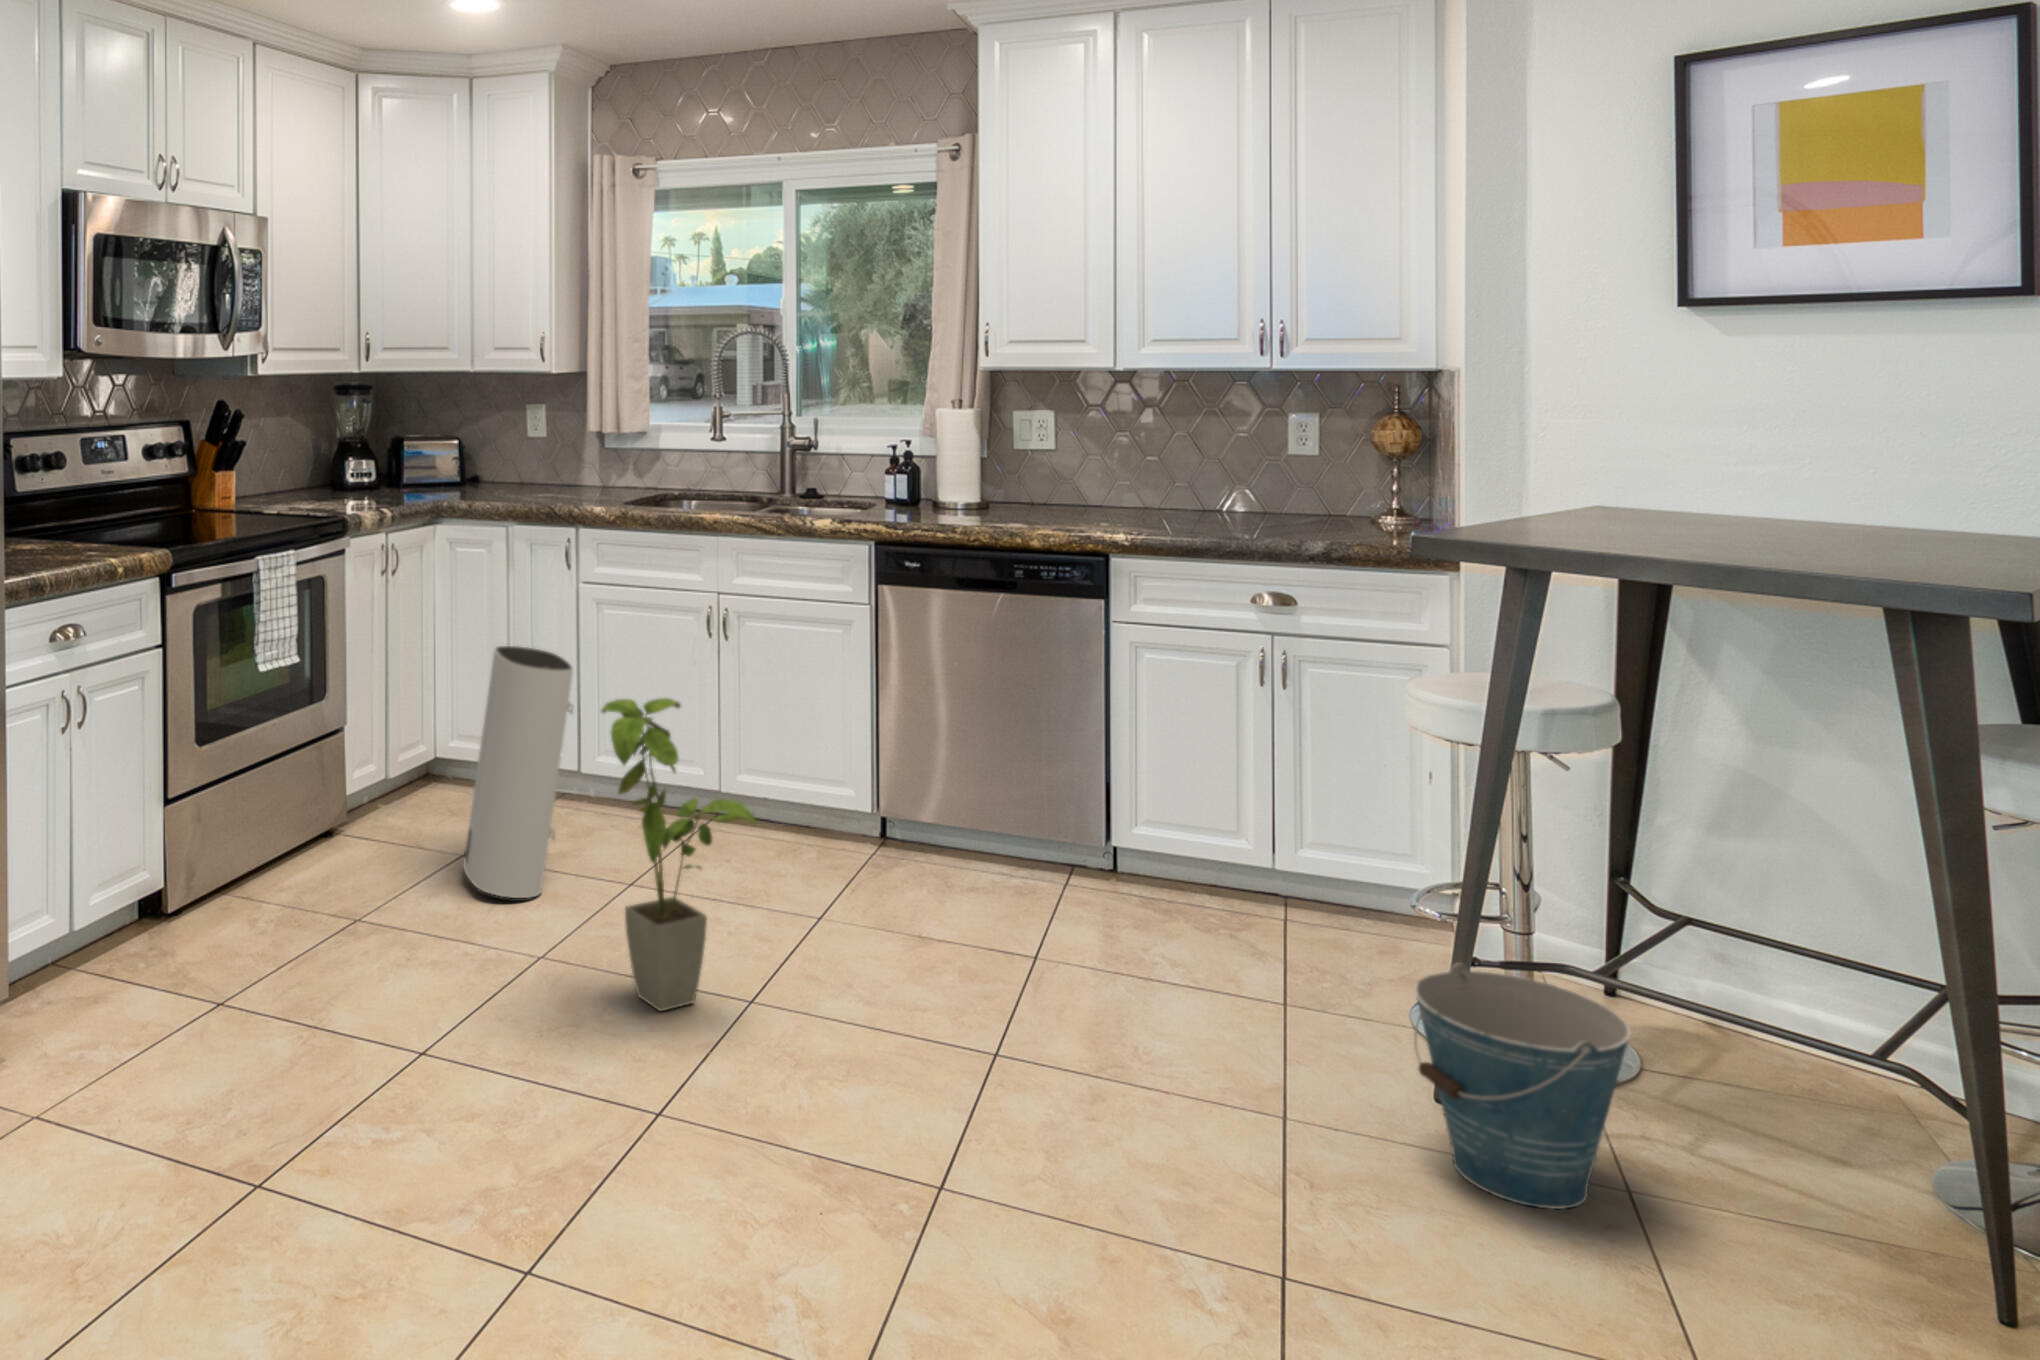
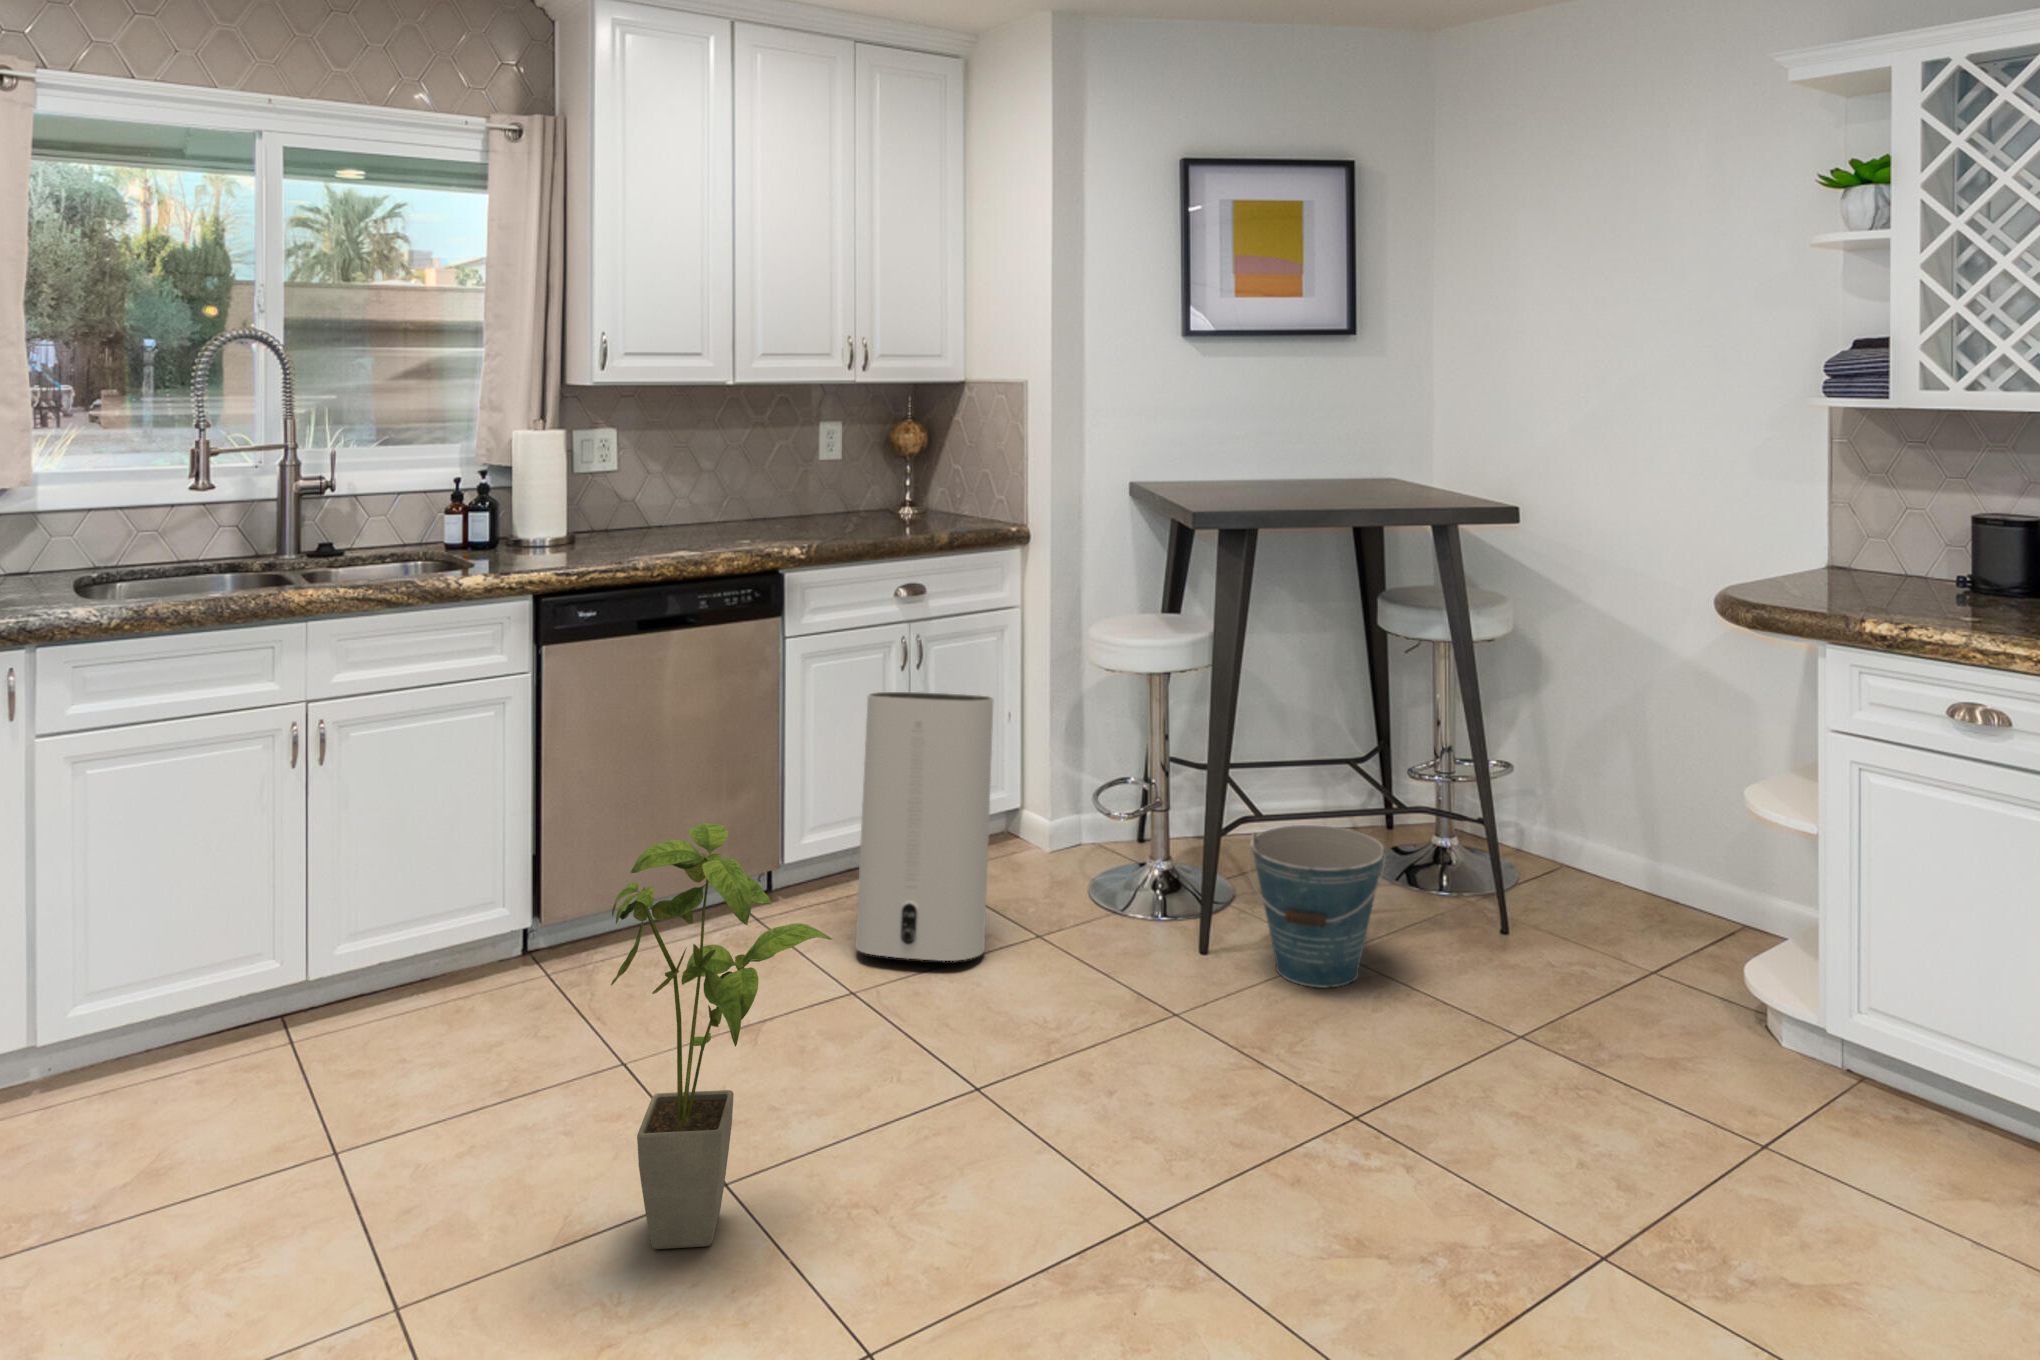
air purifier: present [463,646,573,898] -> present [856,692,993,961]

